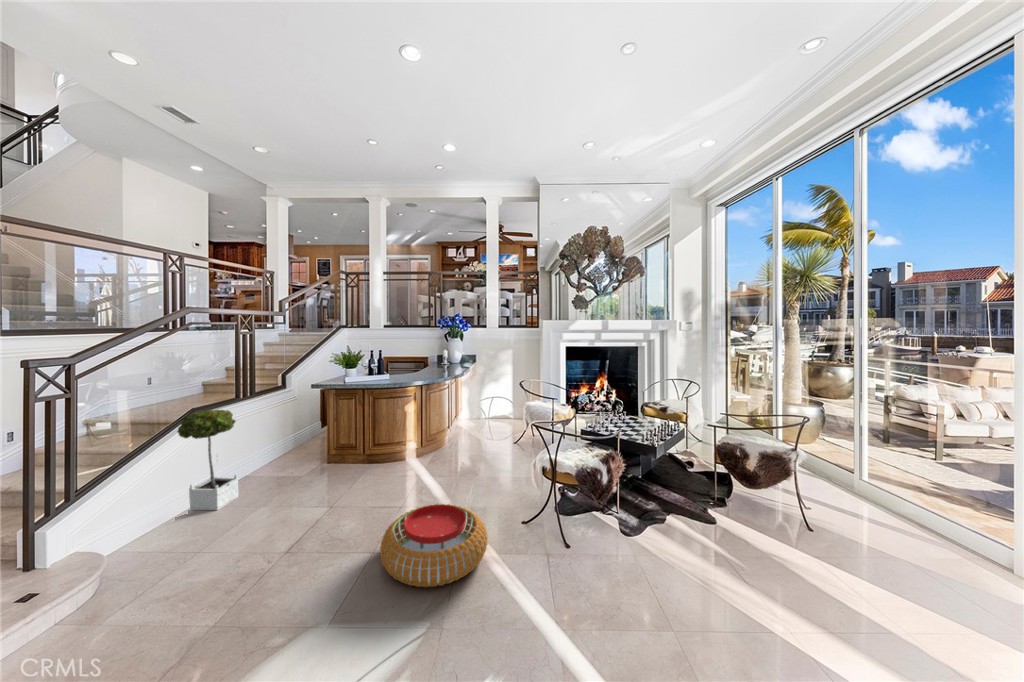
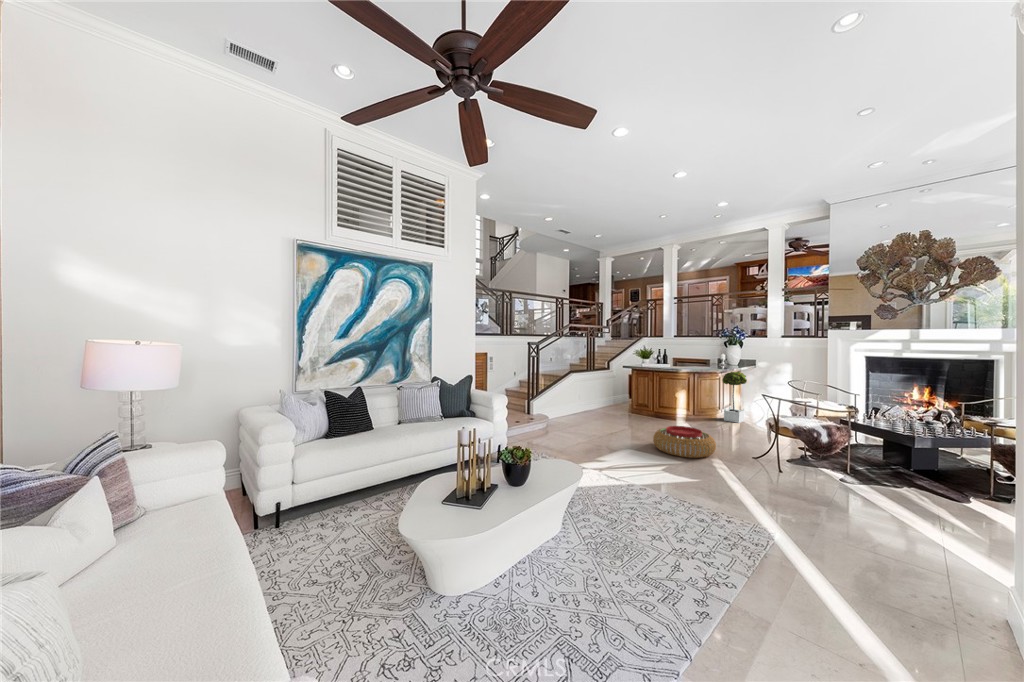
potted tree: present [177,409,238,510] -> present [723,371,747,423]

